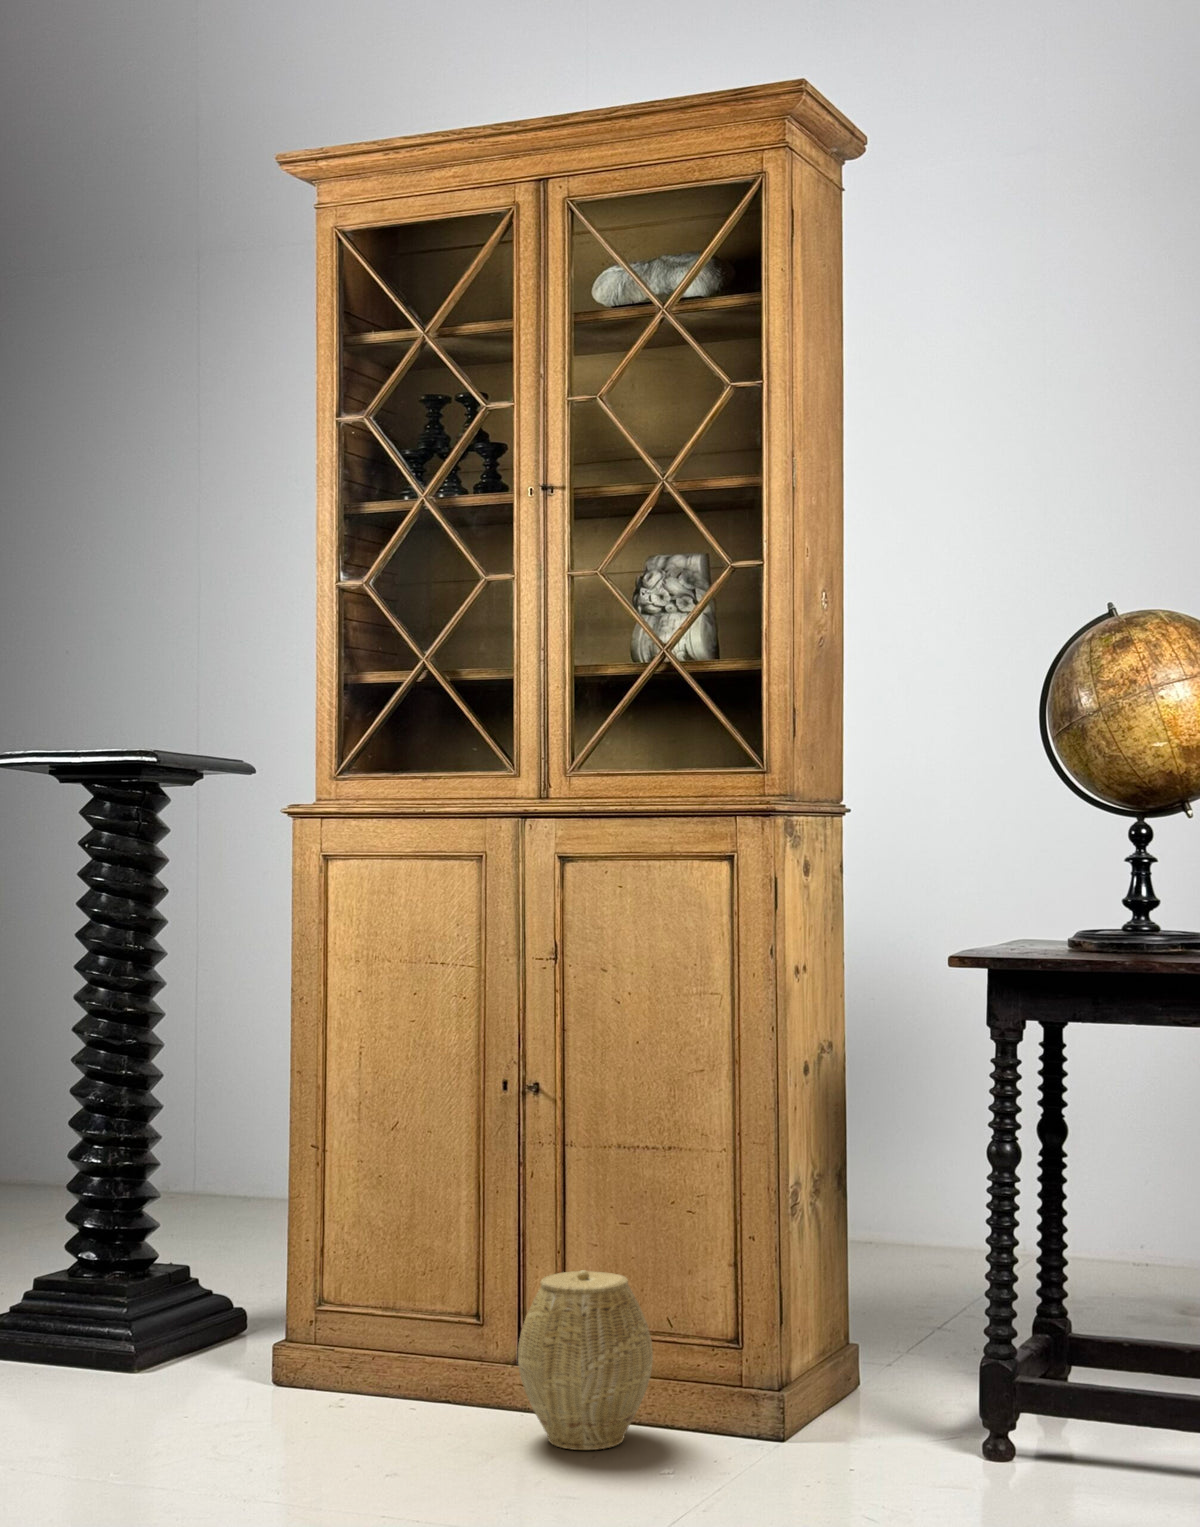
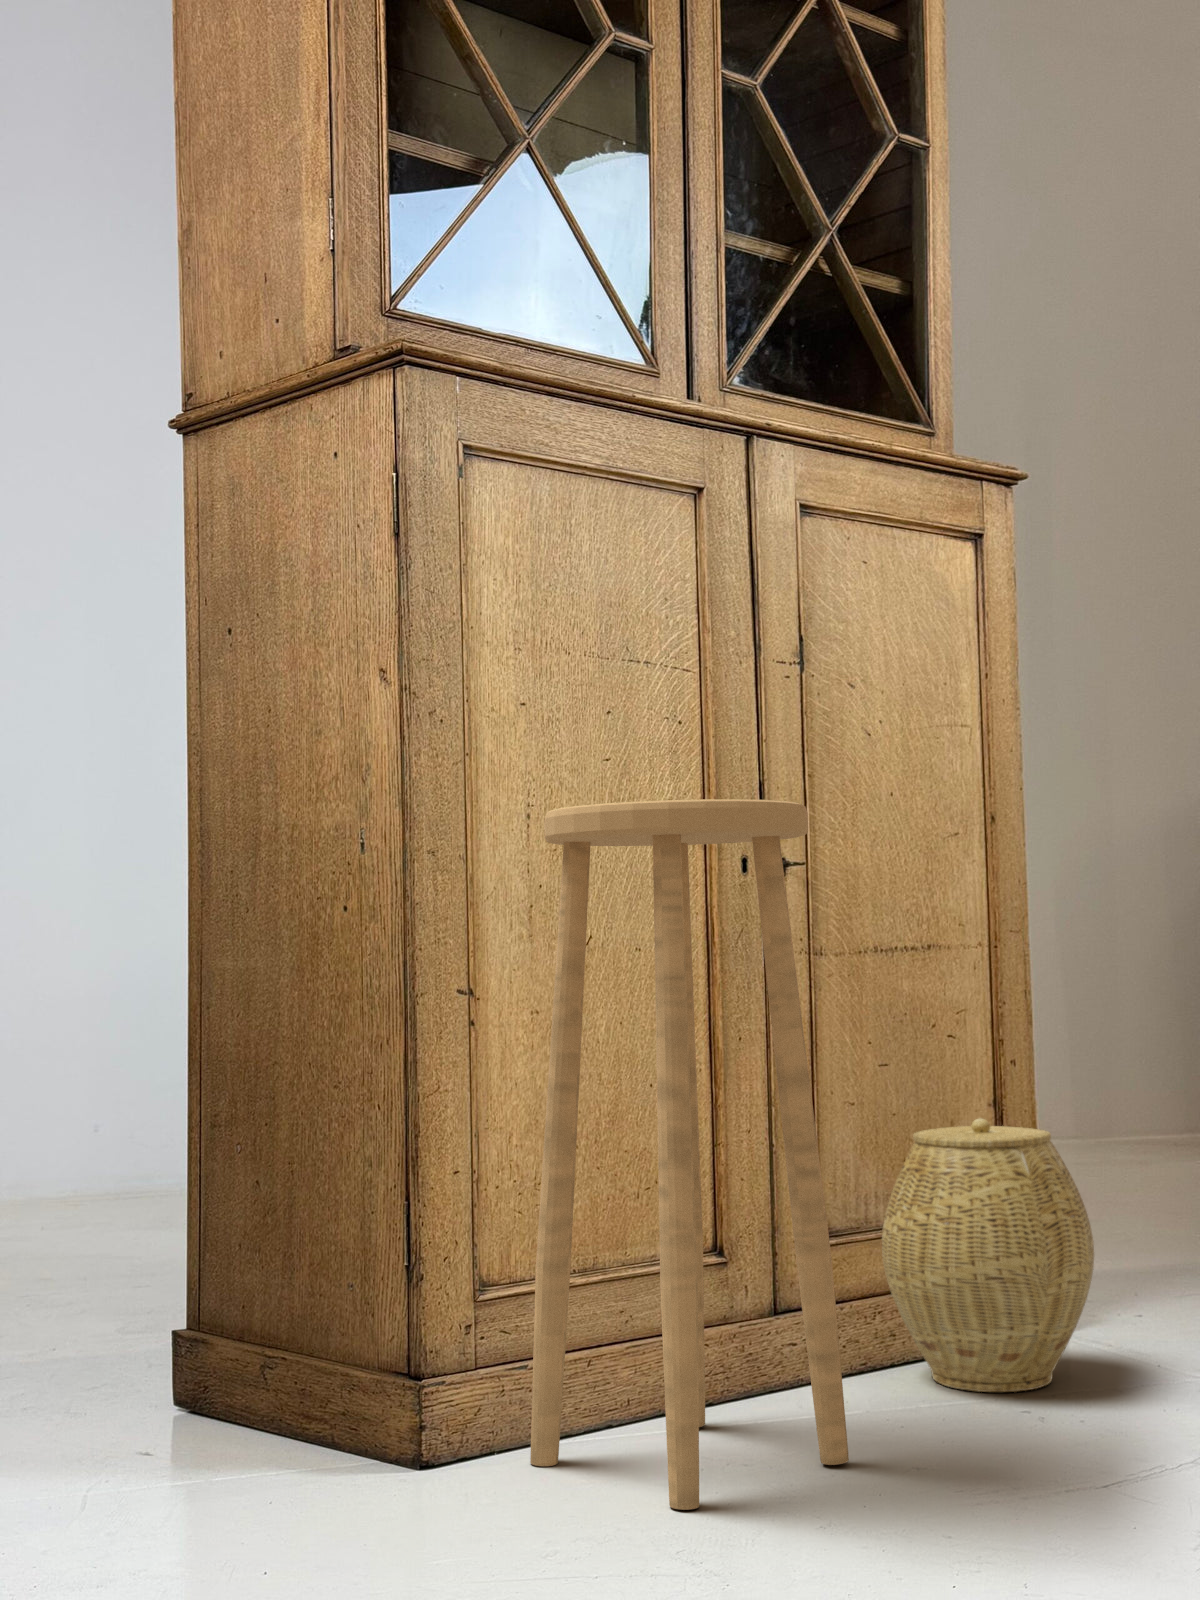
stool: none [251,1061,413,1435] -> present [530,799,849,1510]

